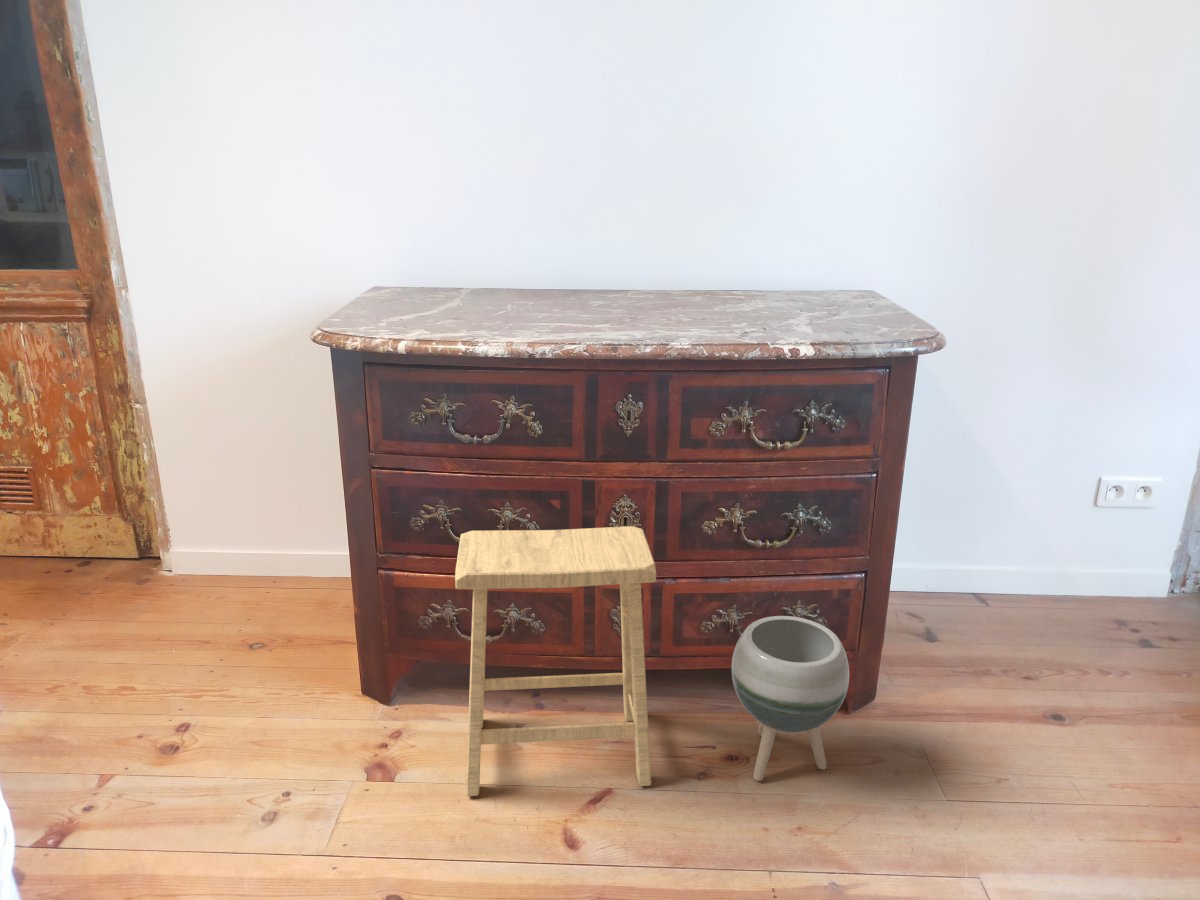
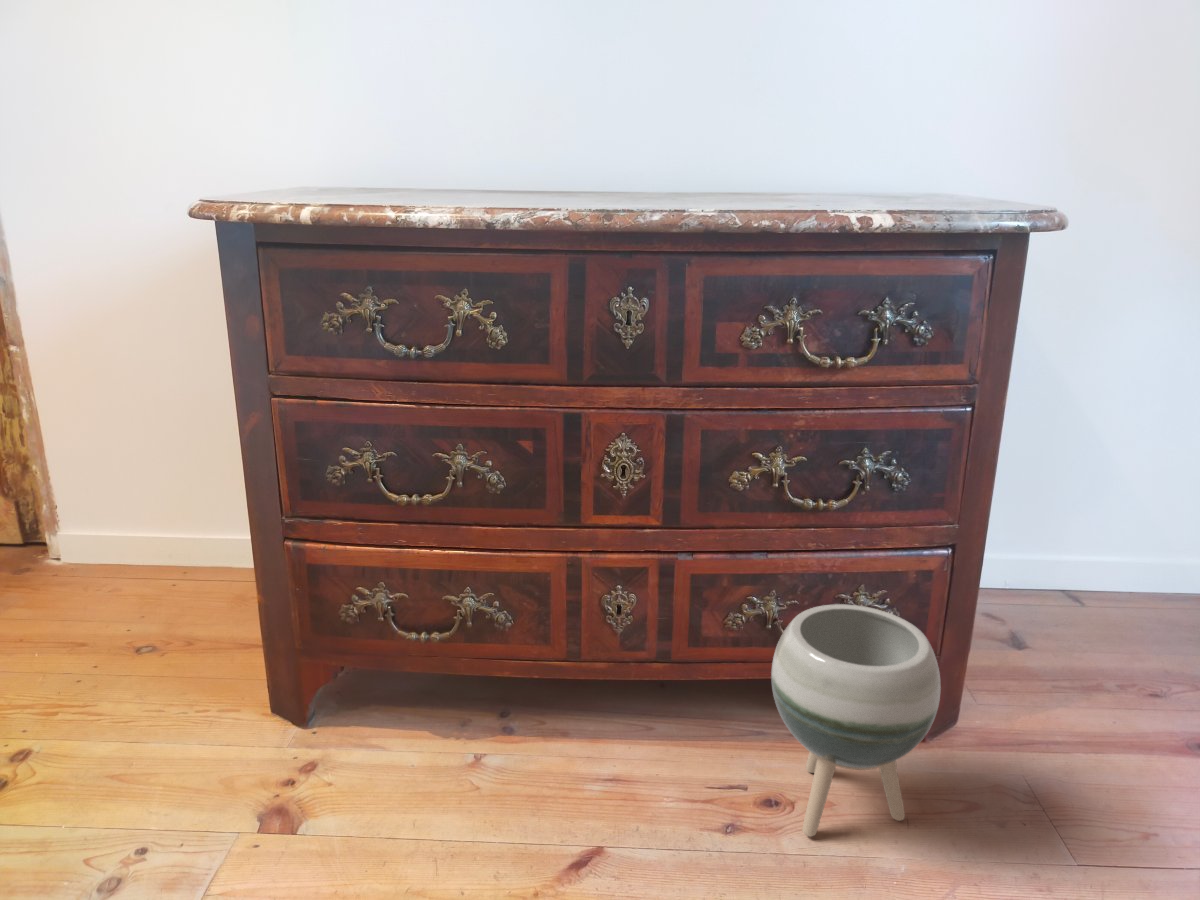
footstool: present [455,526,656,796] -> none [373,477,666,856]

